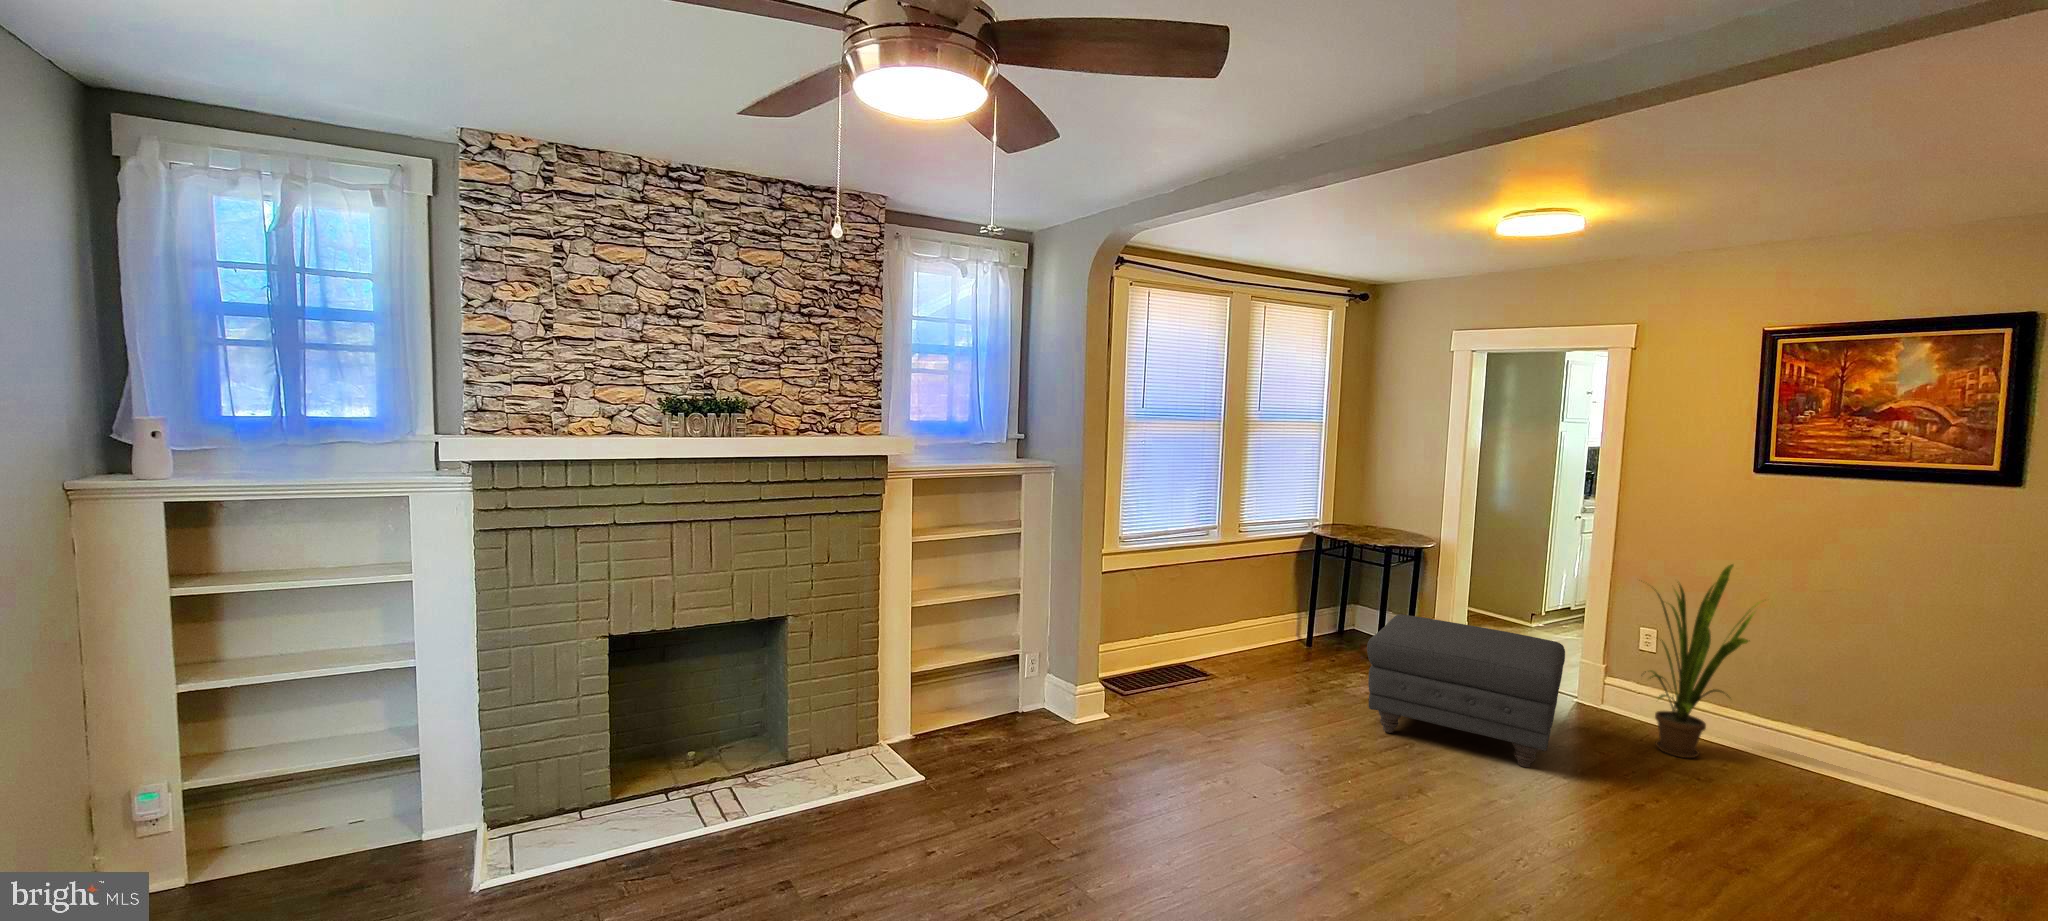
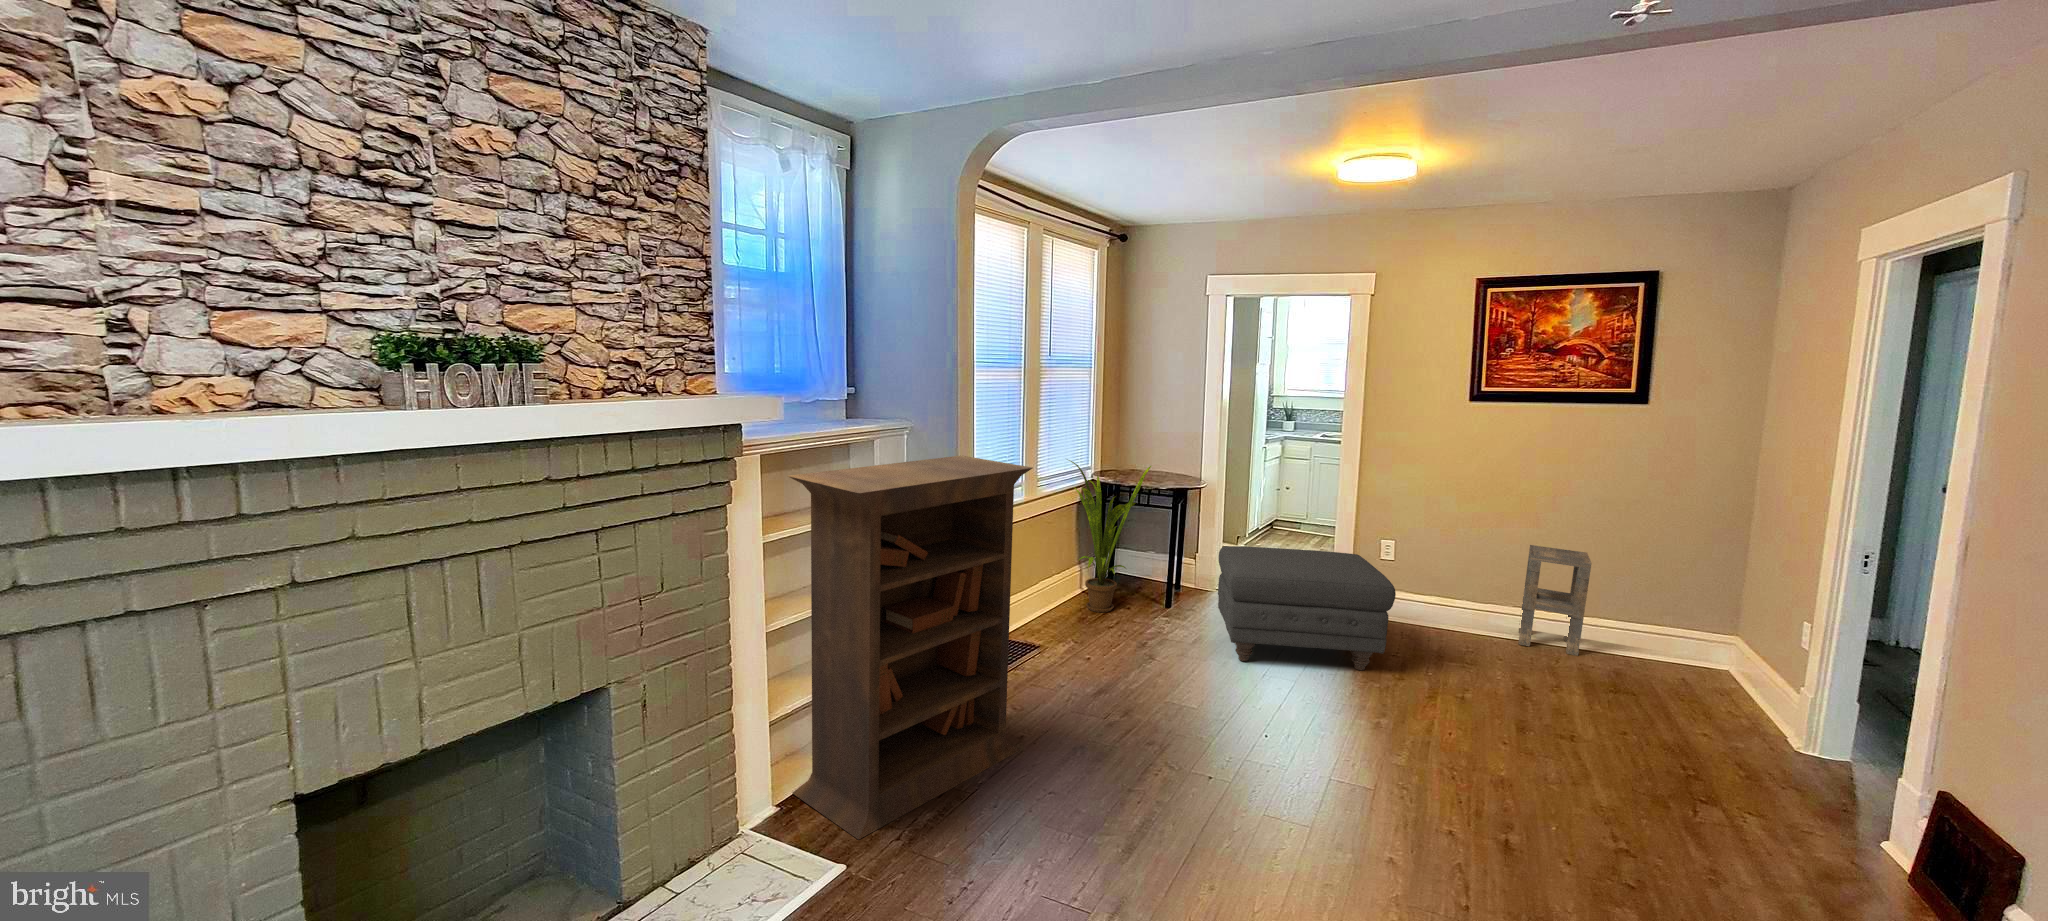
bookcase: none [912,495,1112,773] -> present [788,455,1033,840]
house plant: present [1650,564,1754,758] -> present [1069,460,1151,612]
side table: none [1802,665,1929,818] -> present [1519,545,1592,656]

